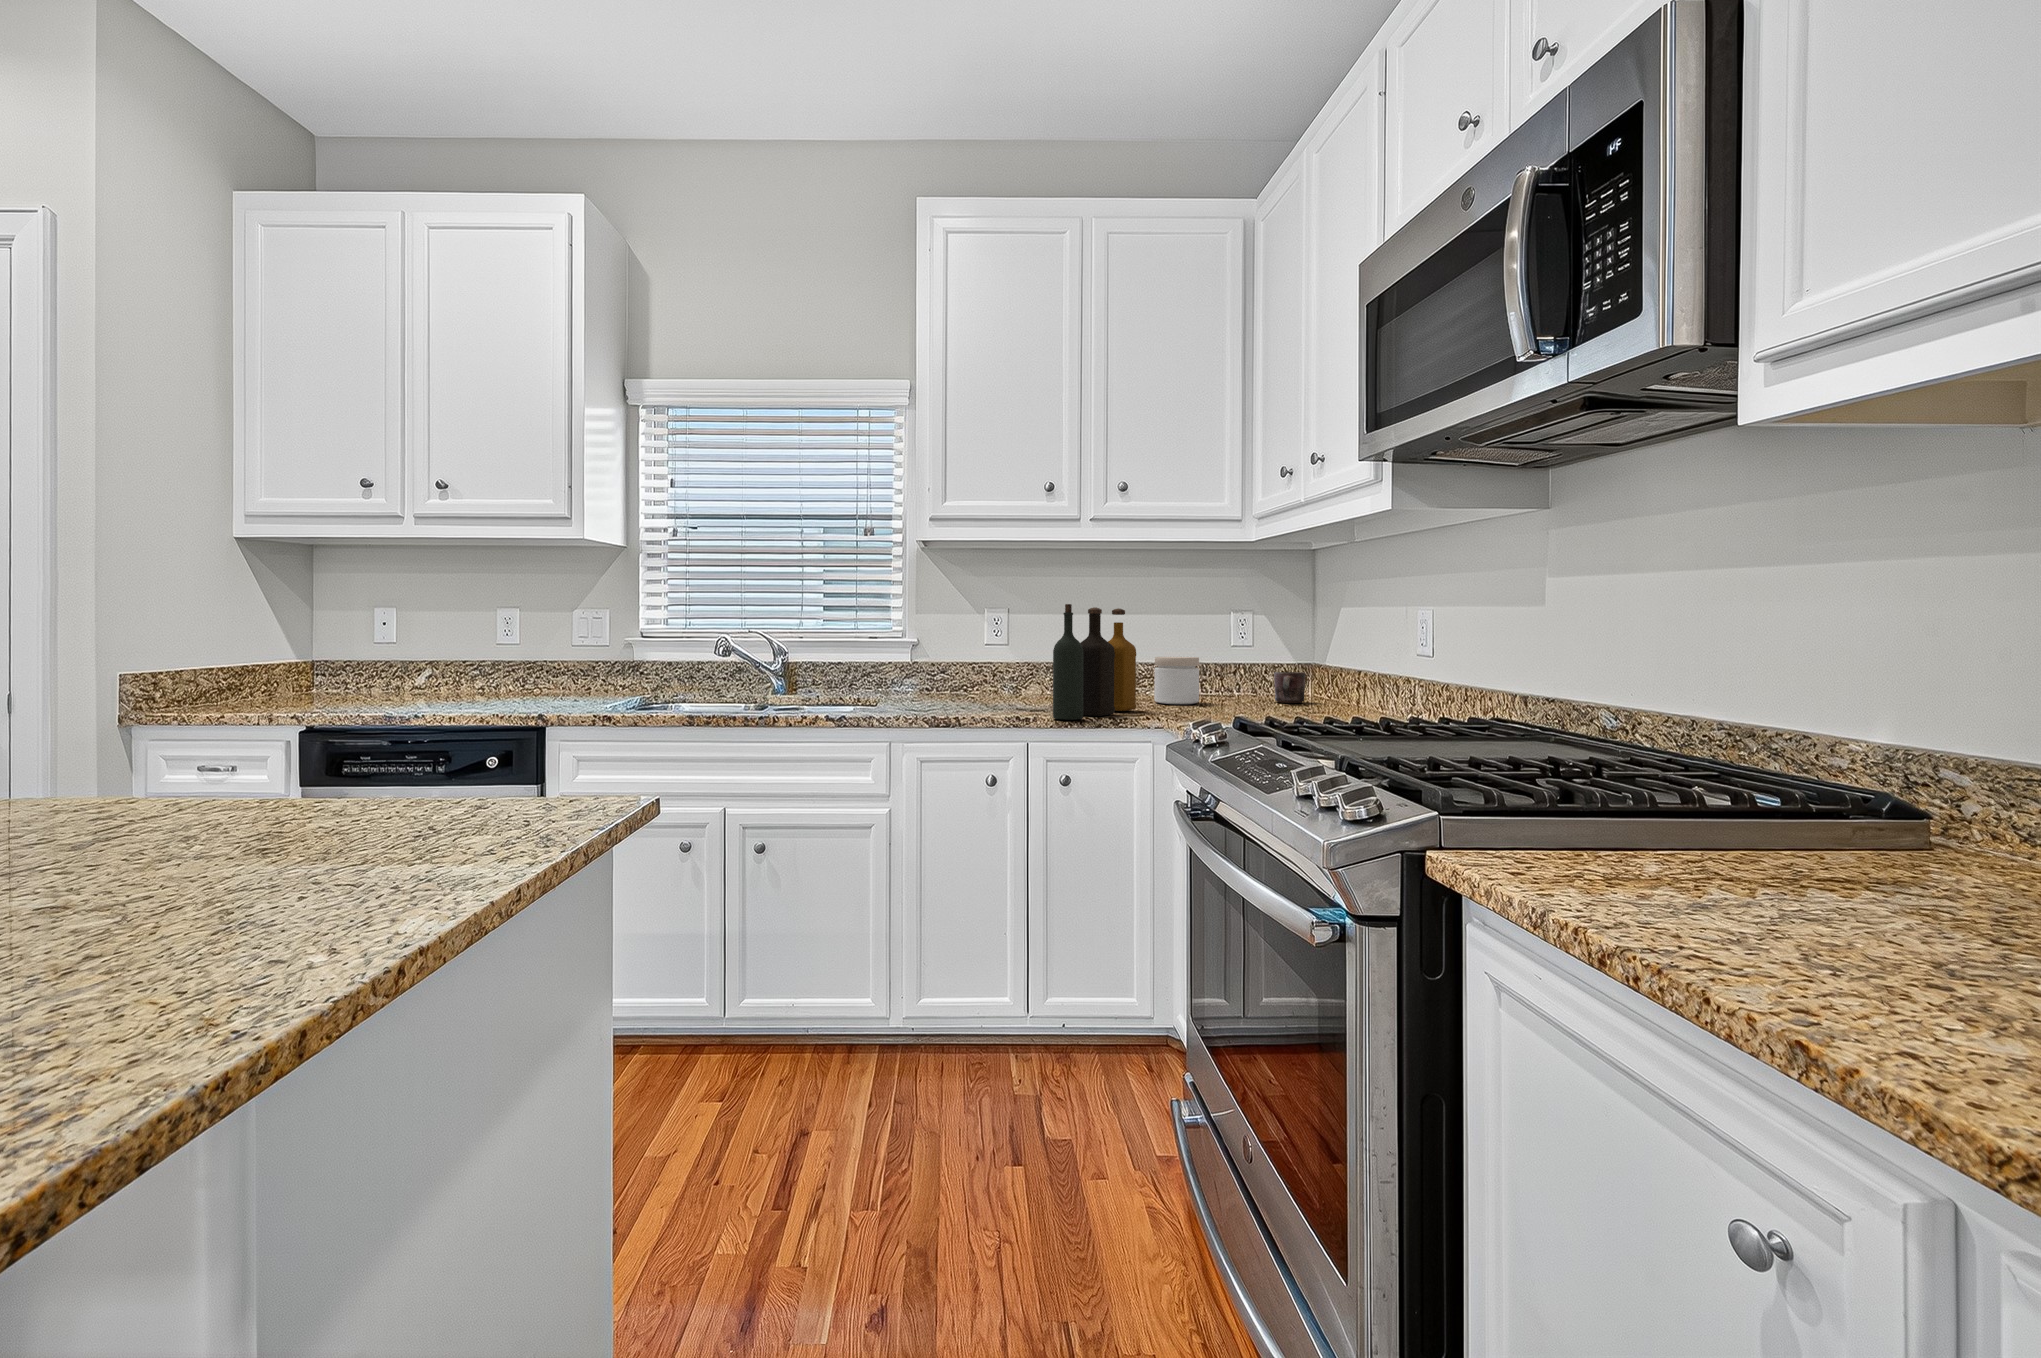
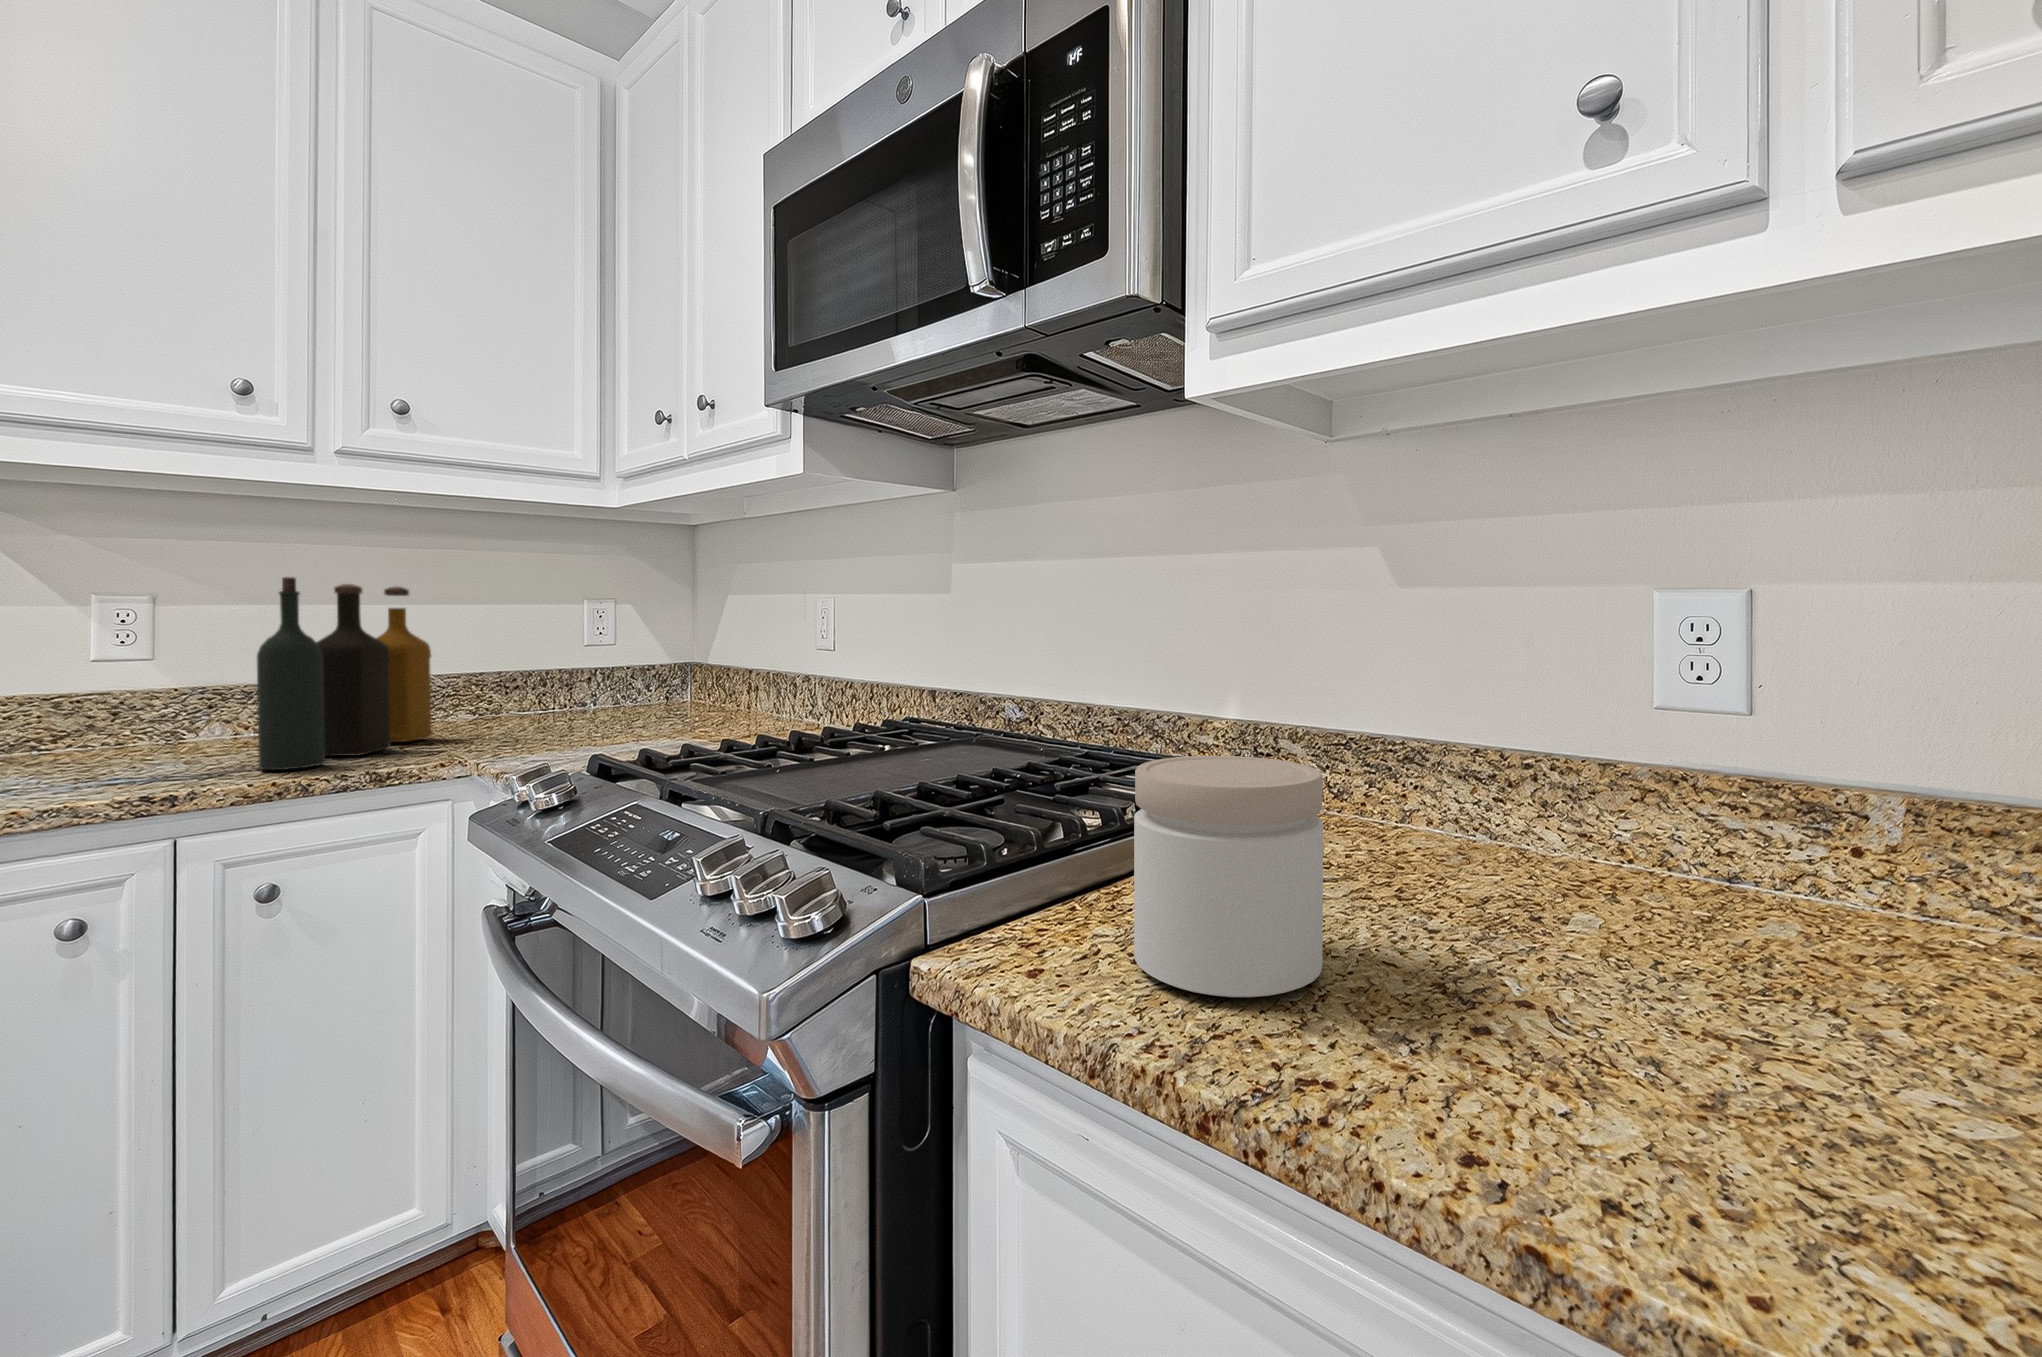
jar: present [1154,657,1199,704] -> present [1134,756,1323,997]
mug: present [1274,672,1305,703] -> none [643,669,683,708]

